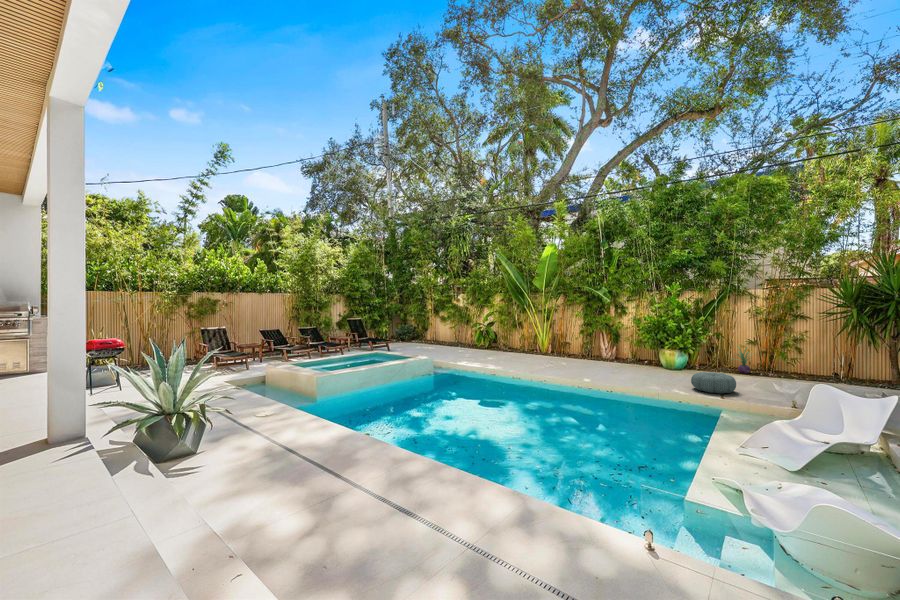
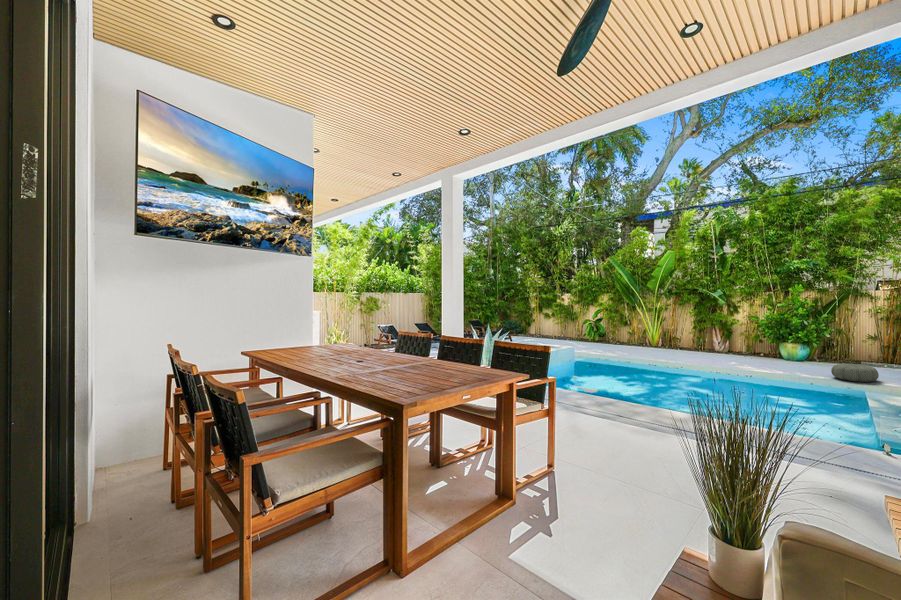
decorative plant: present [738,347,750,374] -> none [847,340,886,364]

